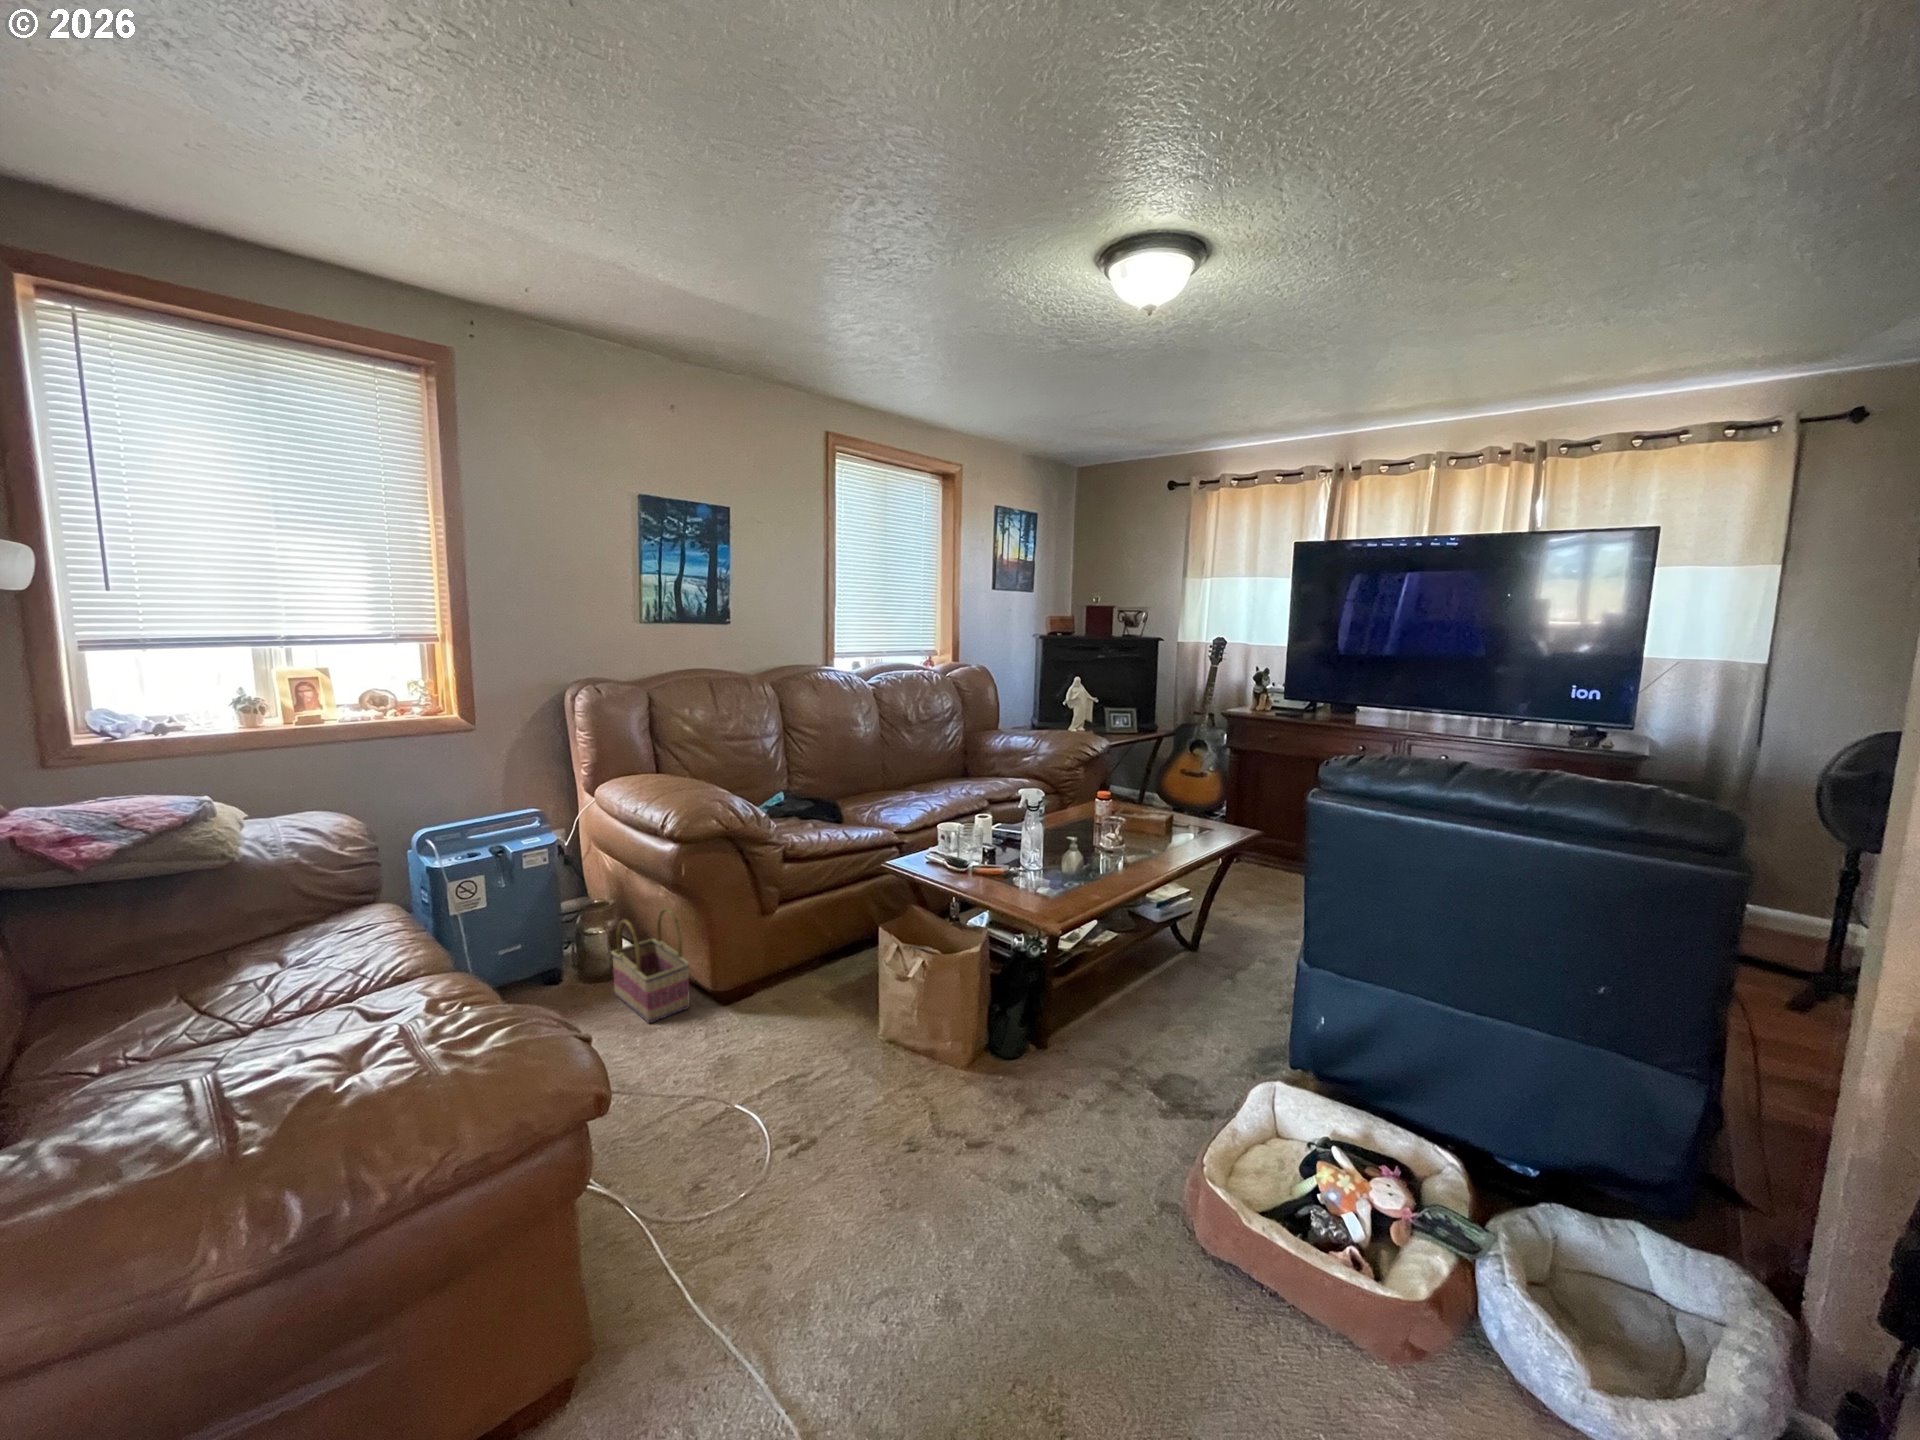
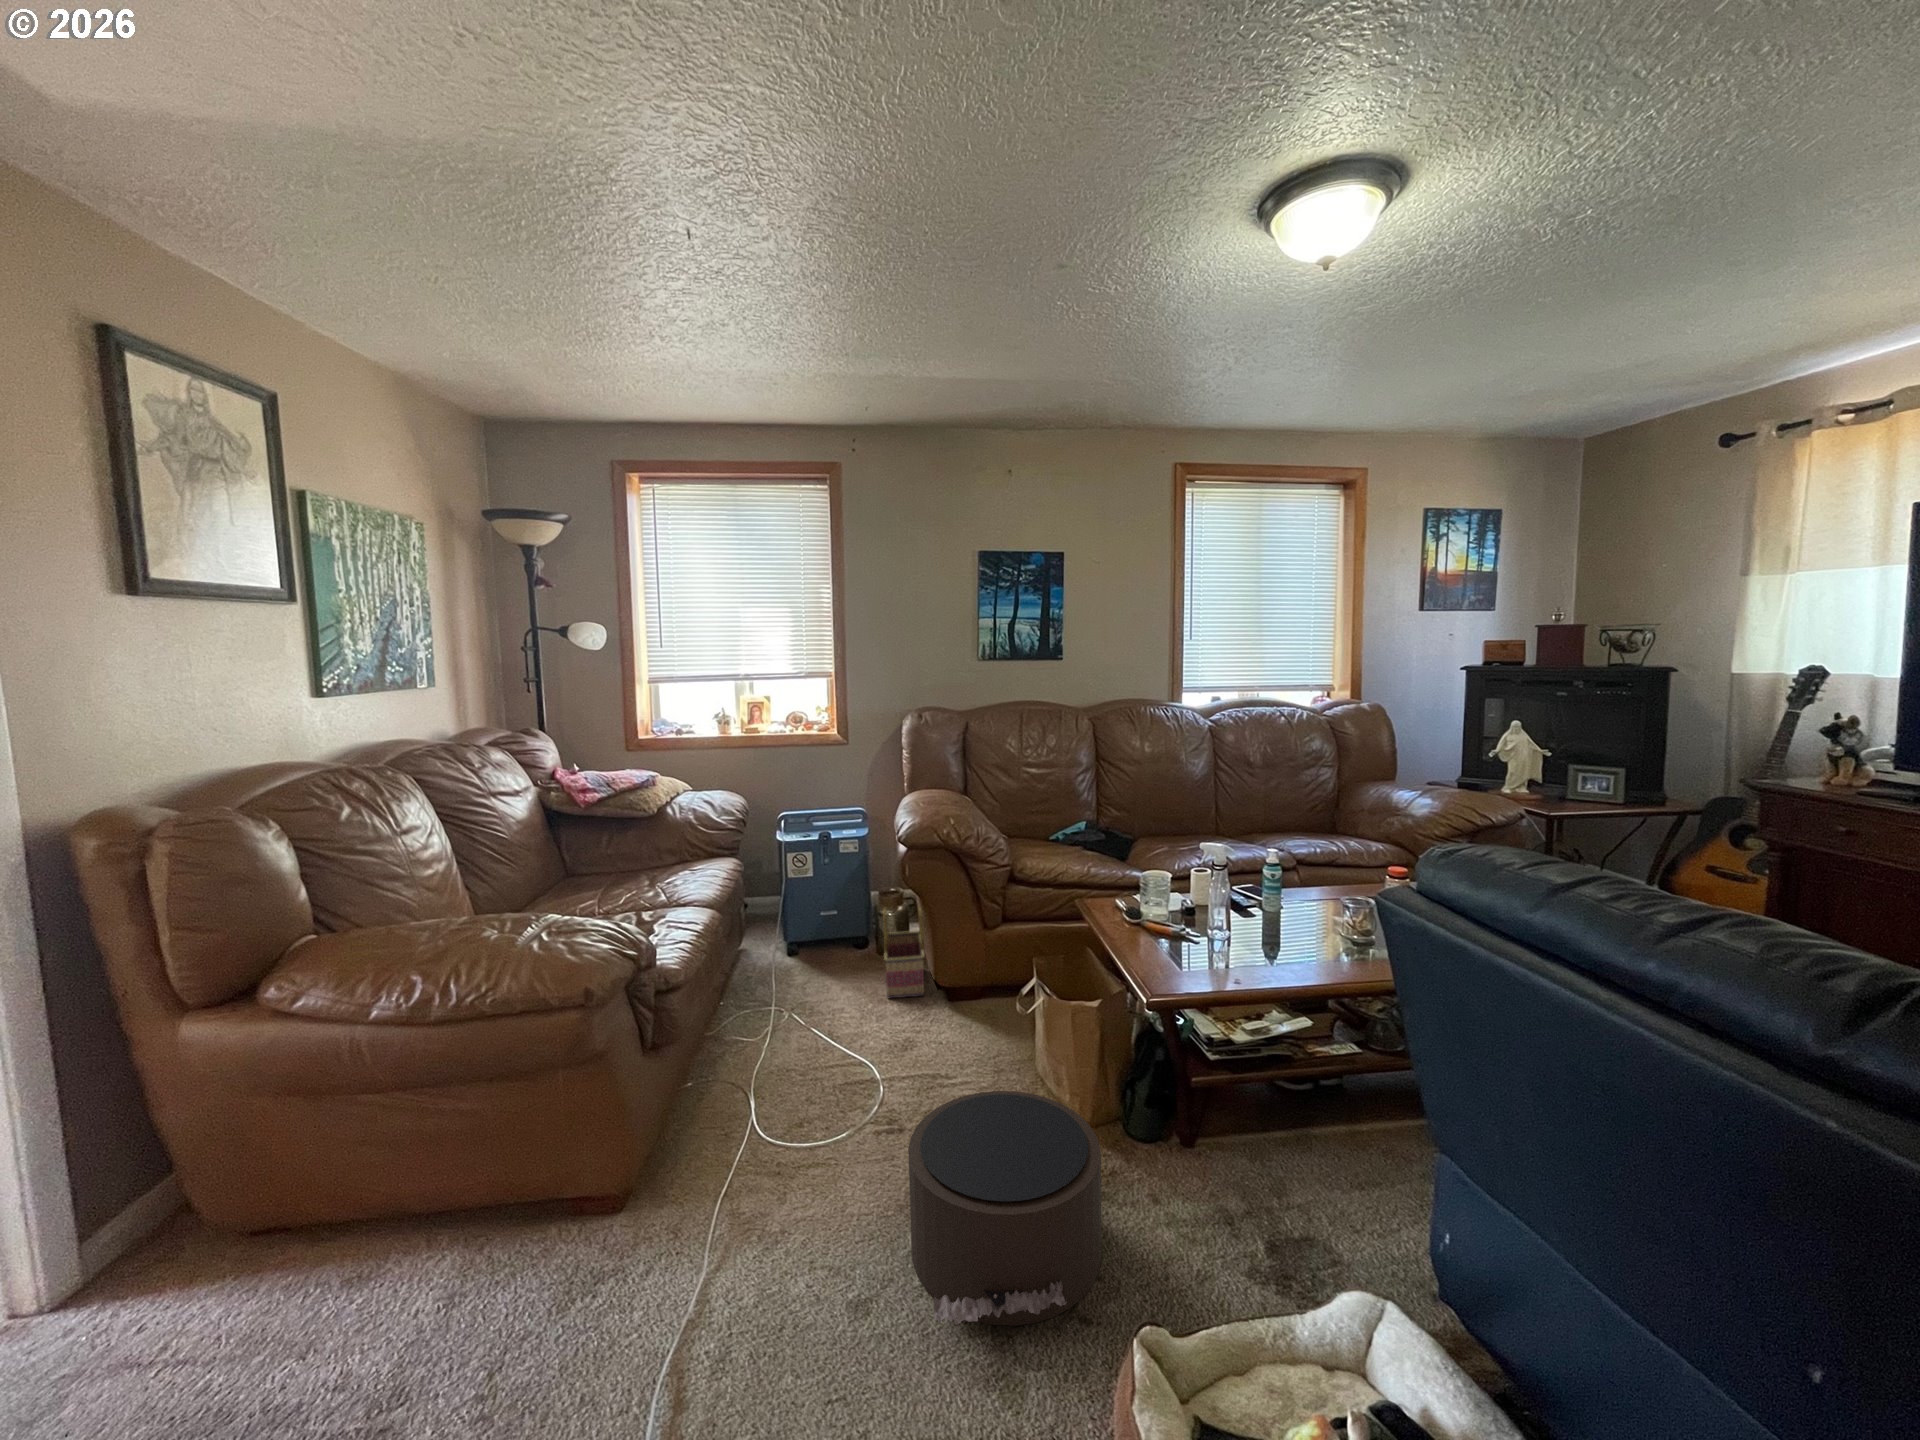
pouf: none [872,1047,1116,1283] -> present [908,1091,1101,1326]

